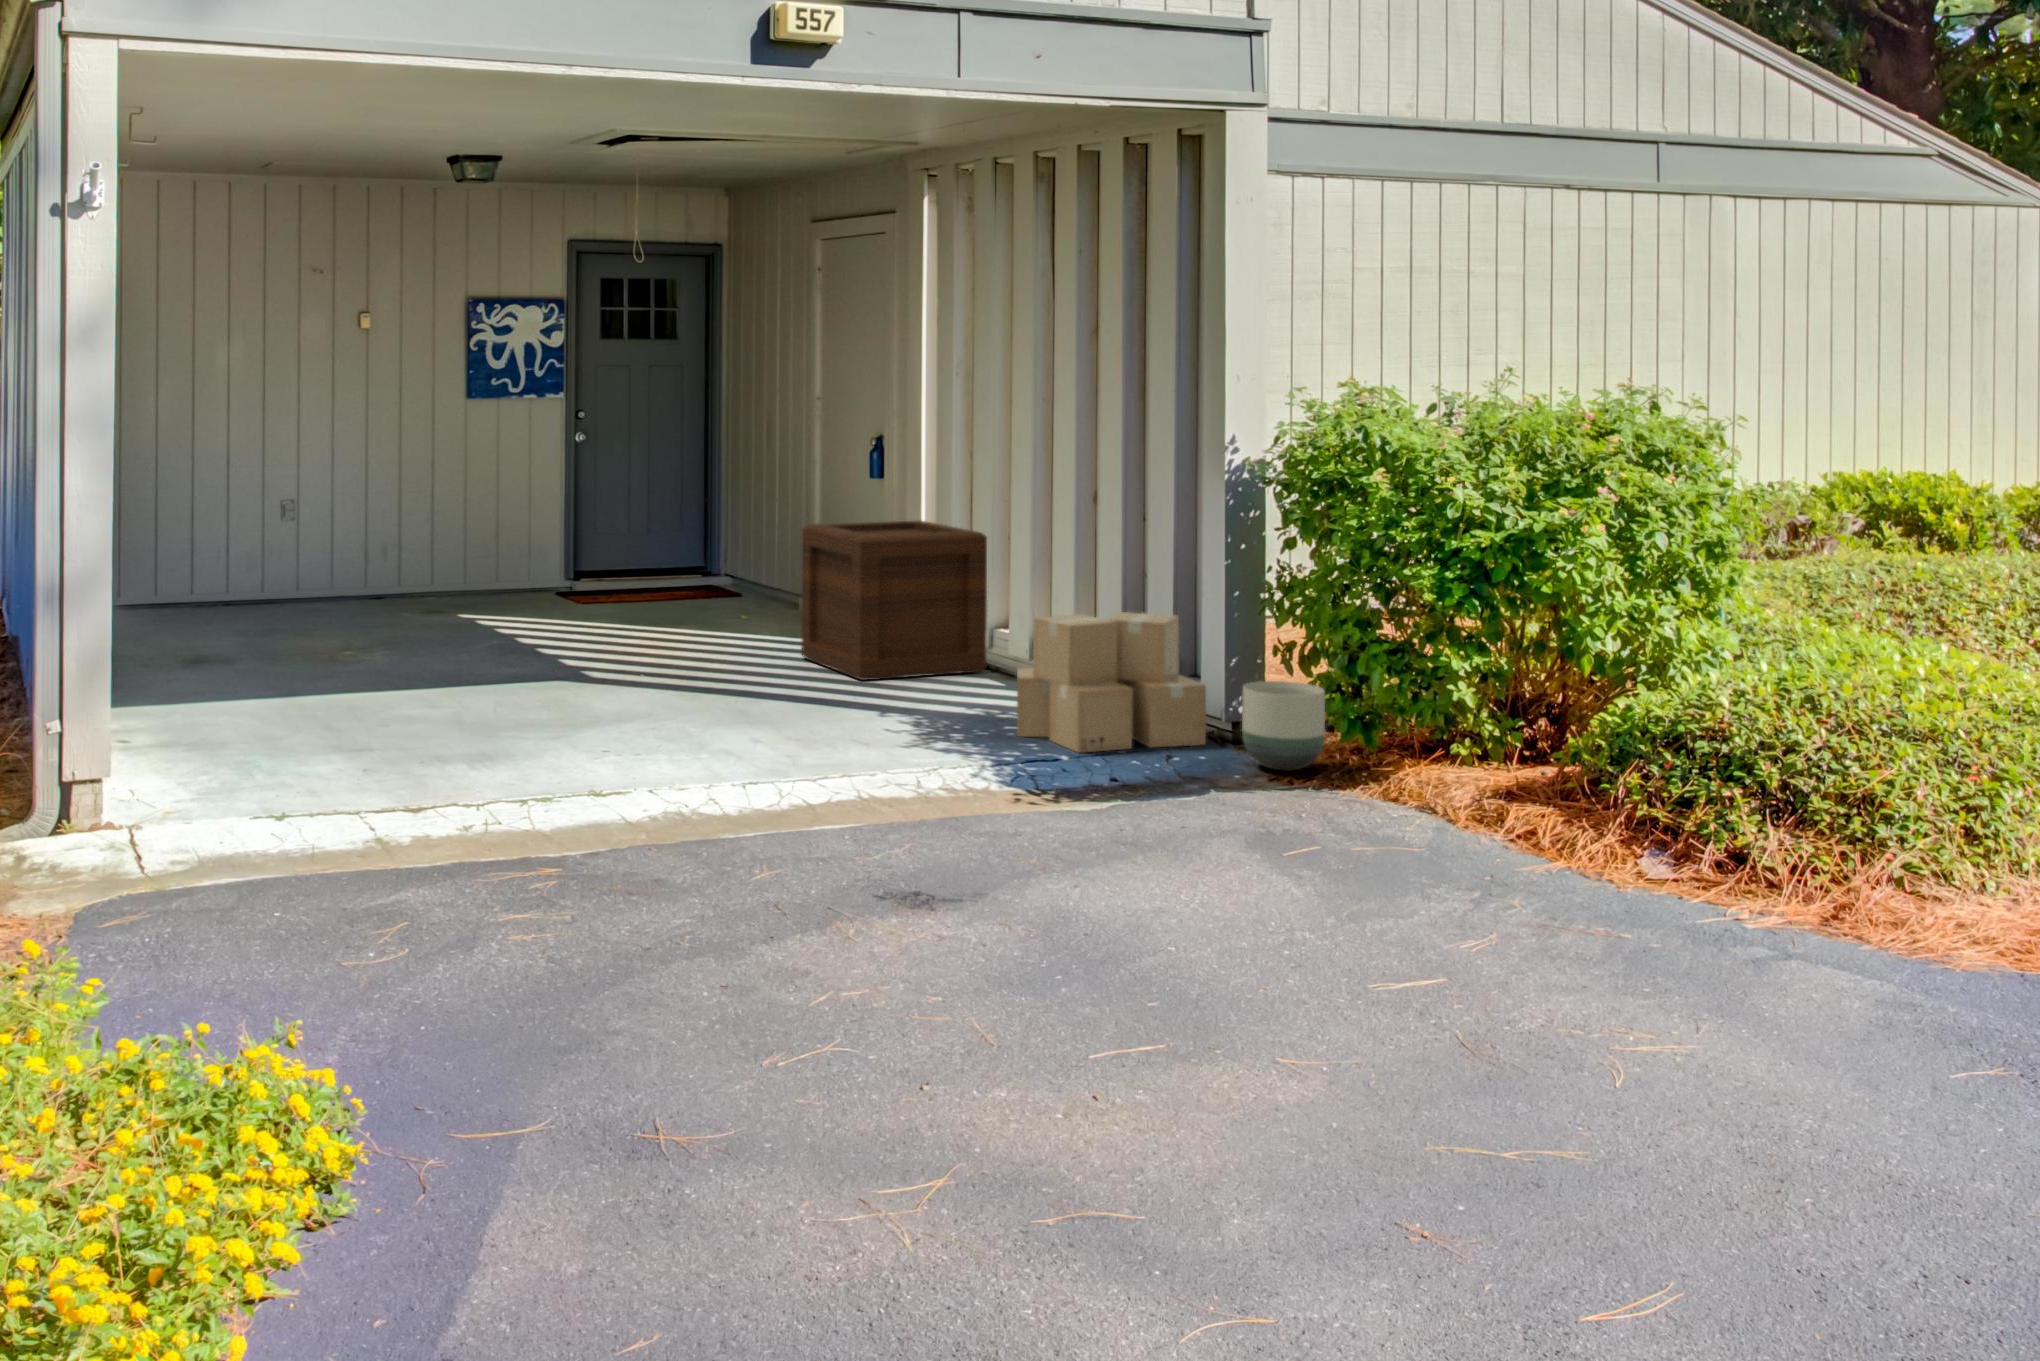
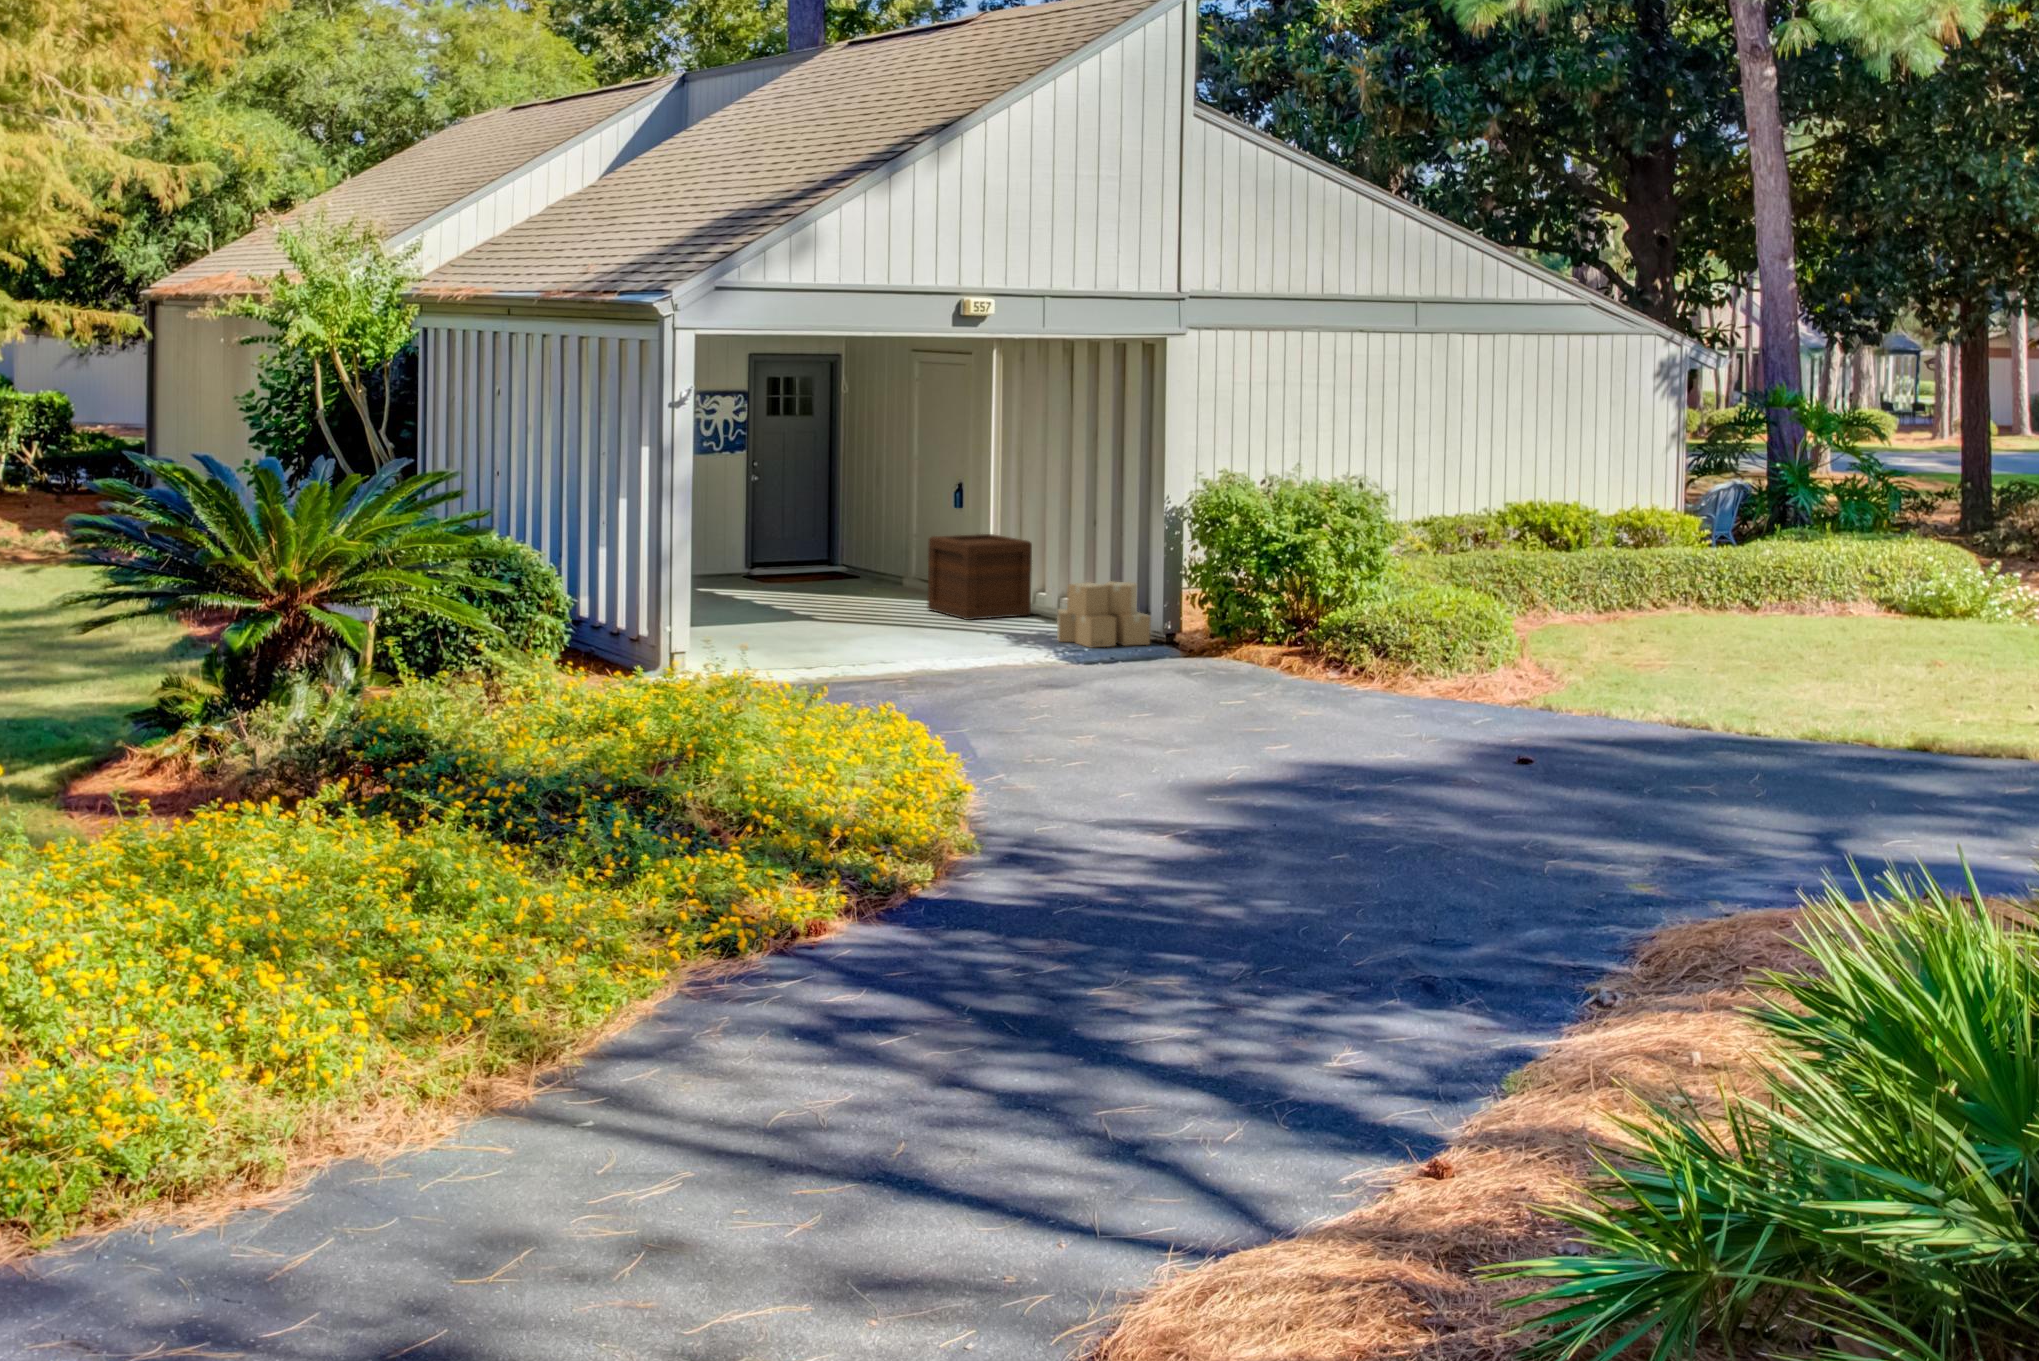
planter: present [1242,681,1325,770] -> none [1168,613,1206,653]

